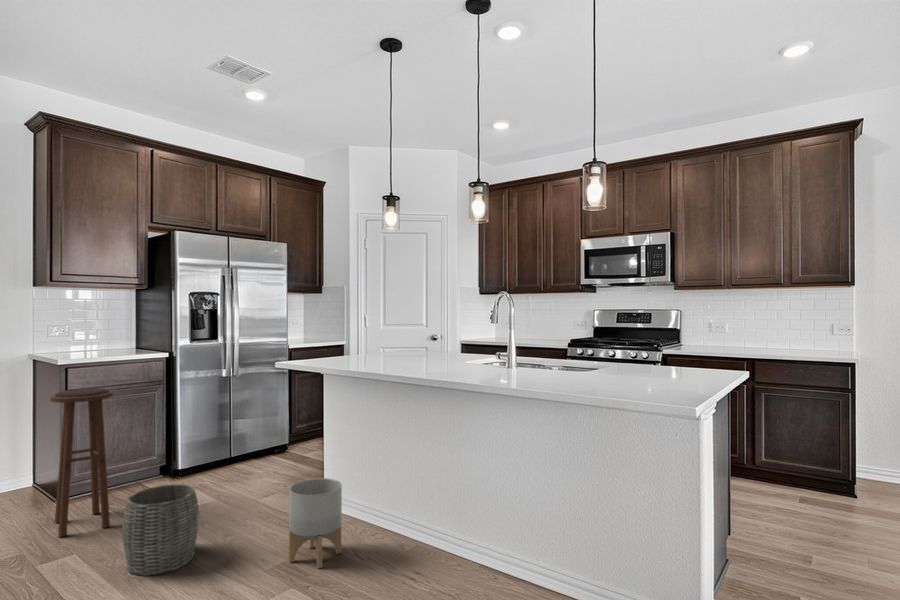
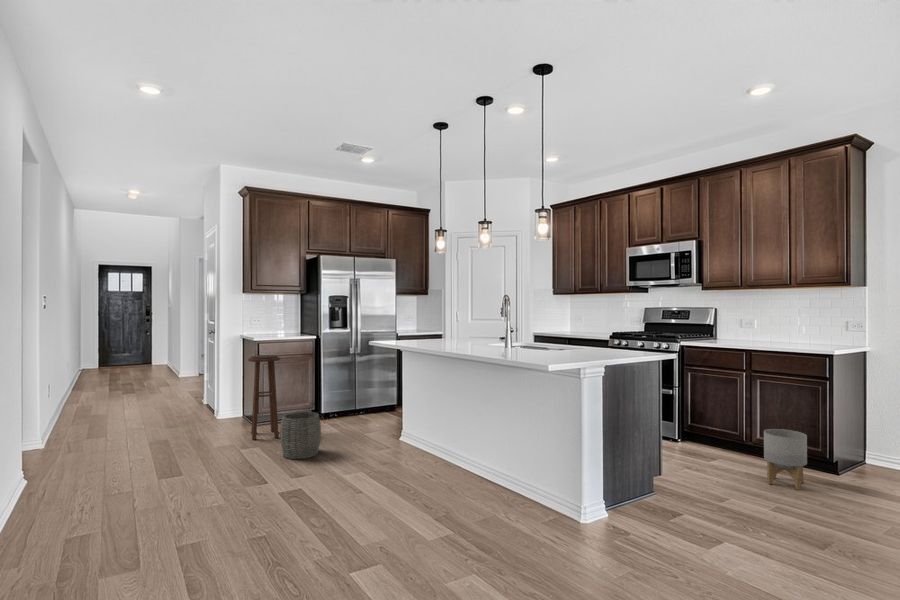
planter: present [289,478,342,568] -> present [764,429,807,490]

